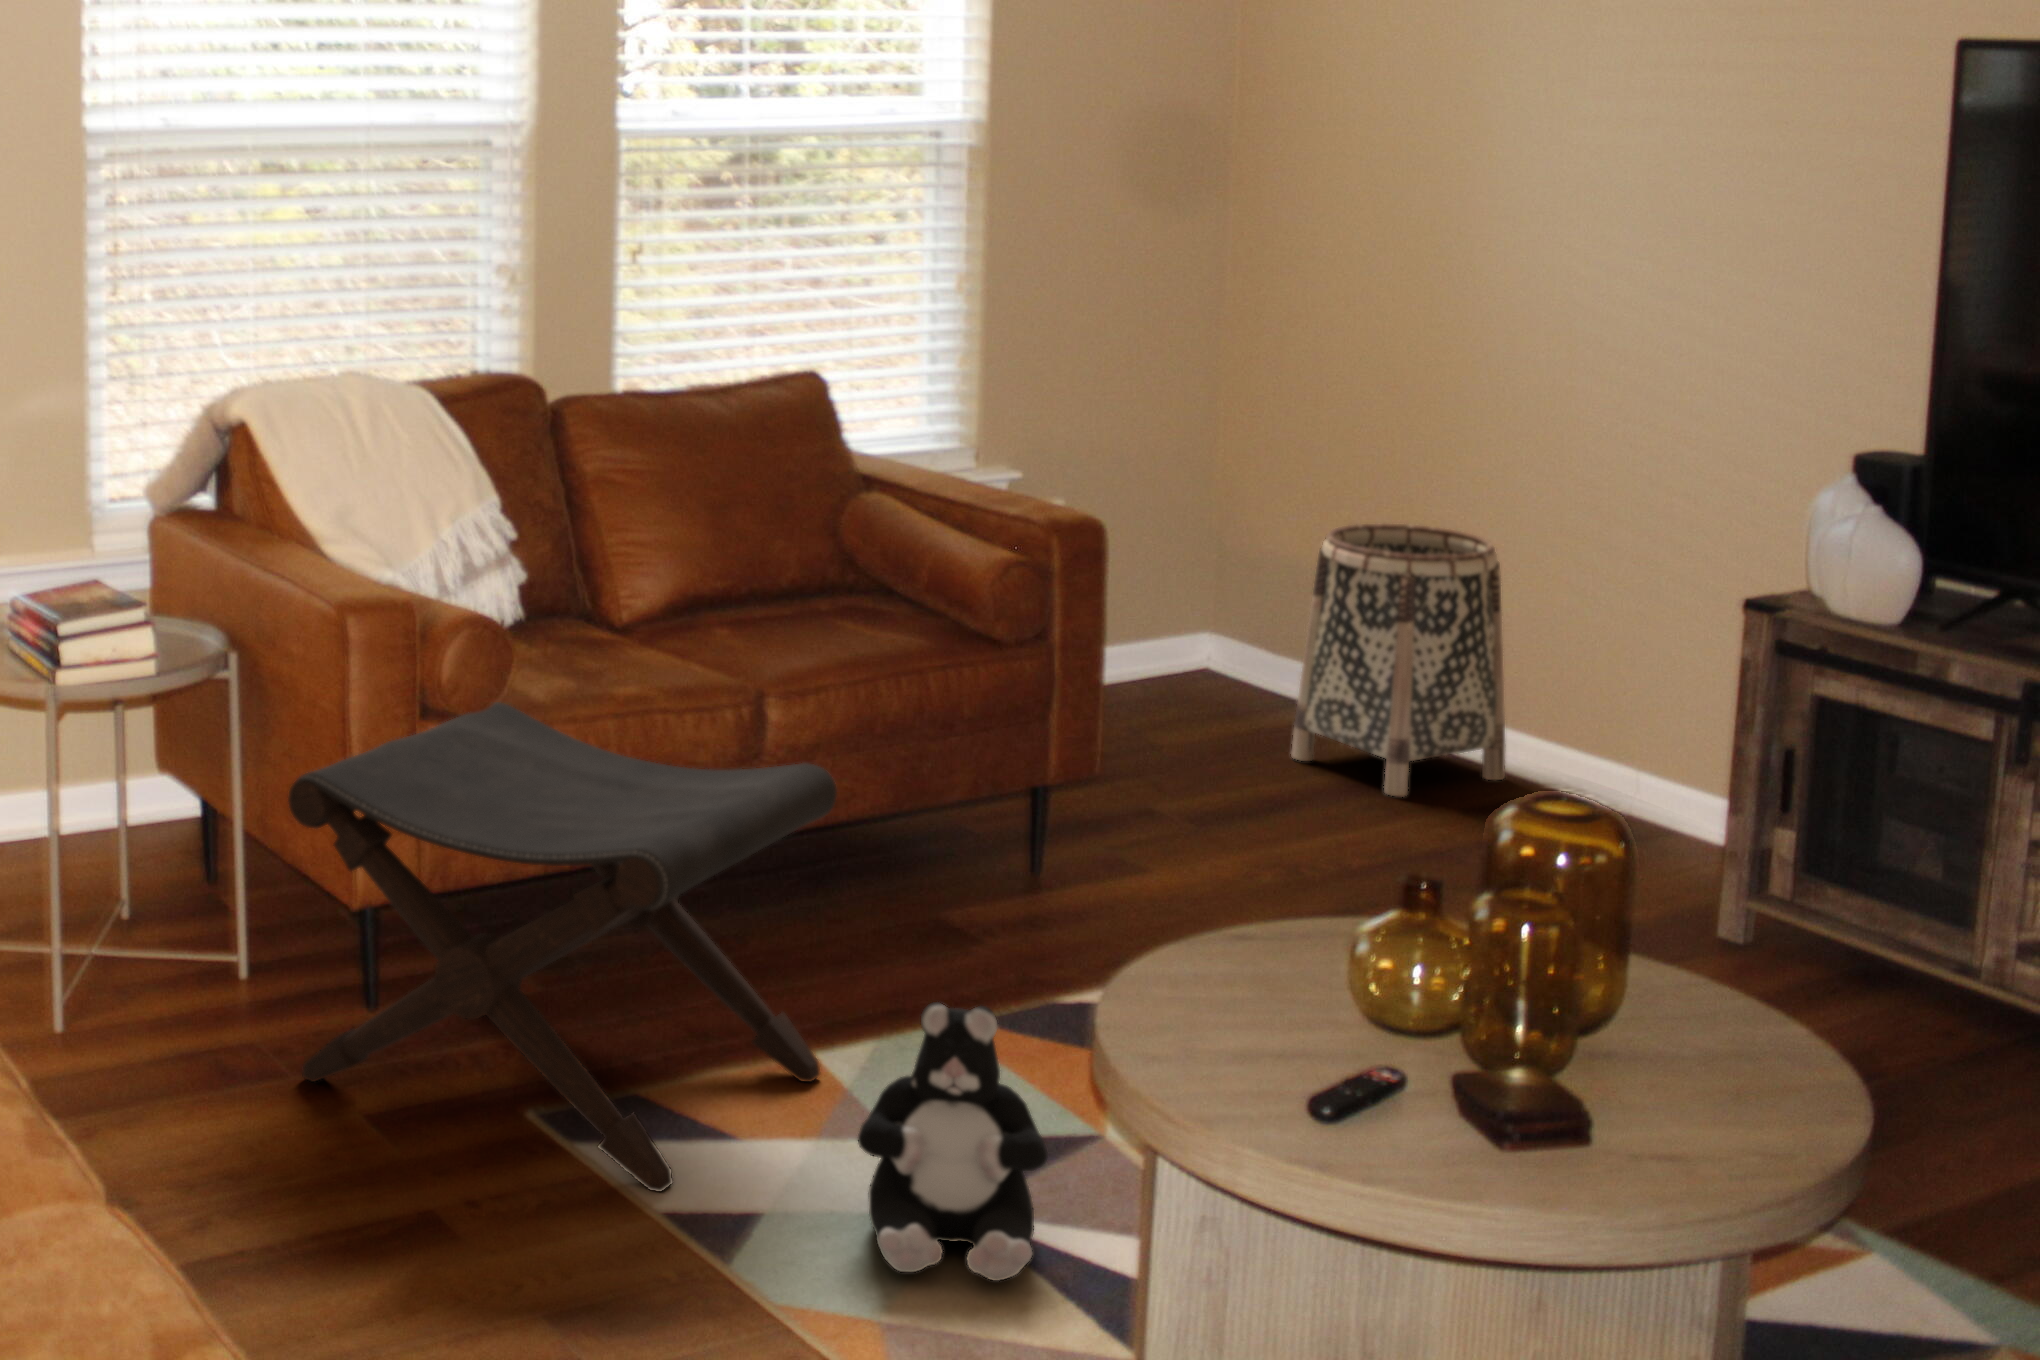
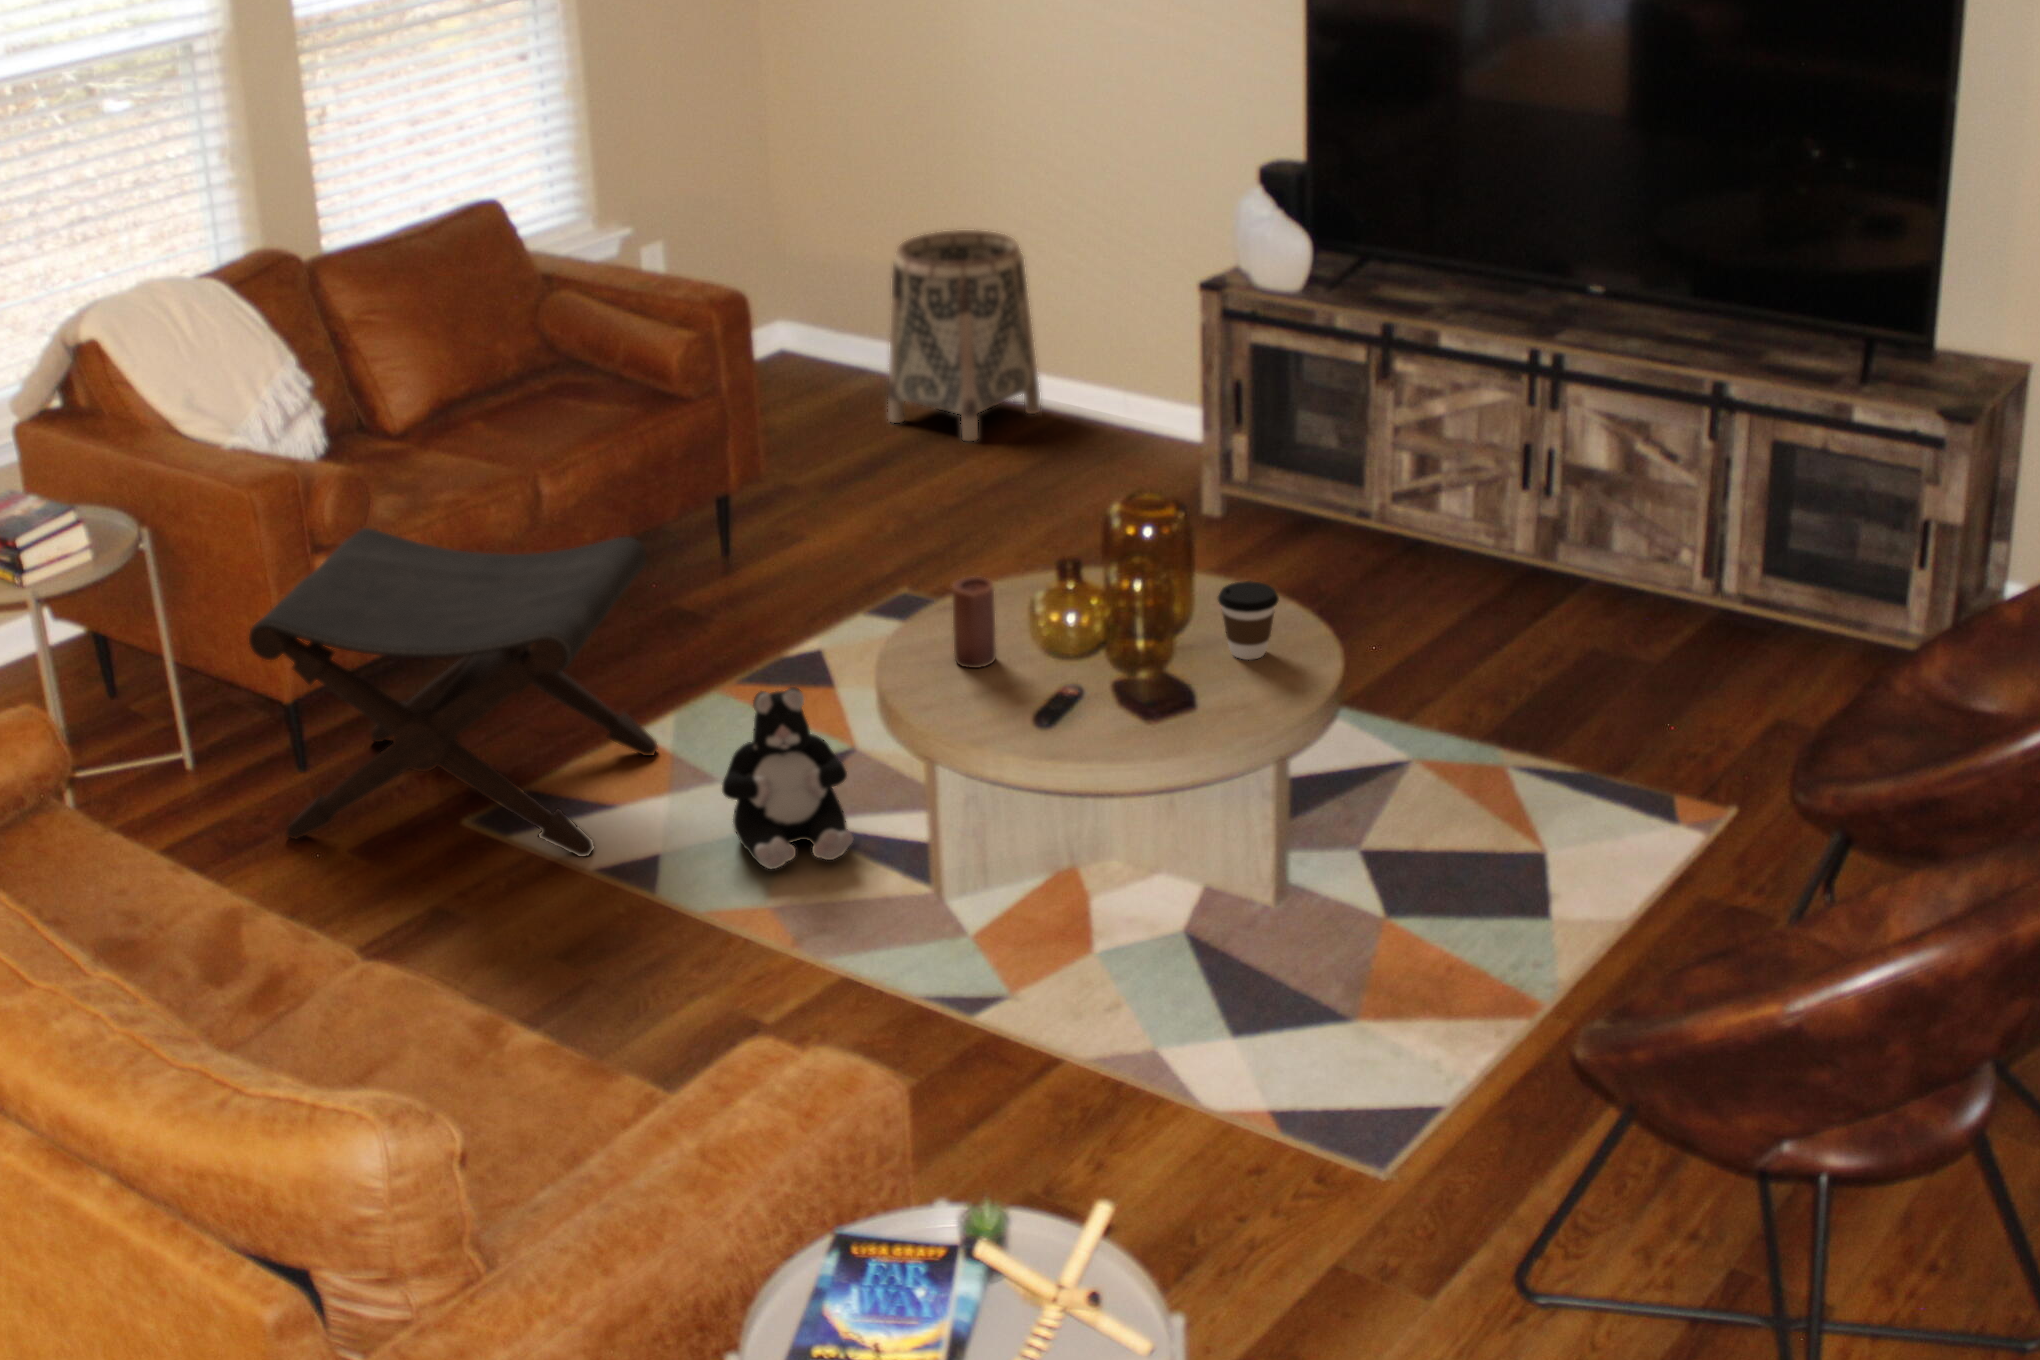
candle: none [1214,873,1287,1019] -> present [952,576,996,668]
coffee cup: none [1668,966,1780,1100] -> present [1218,581,1279,660]

